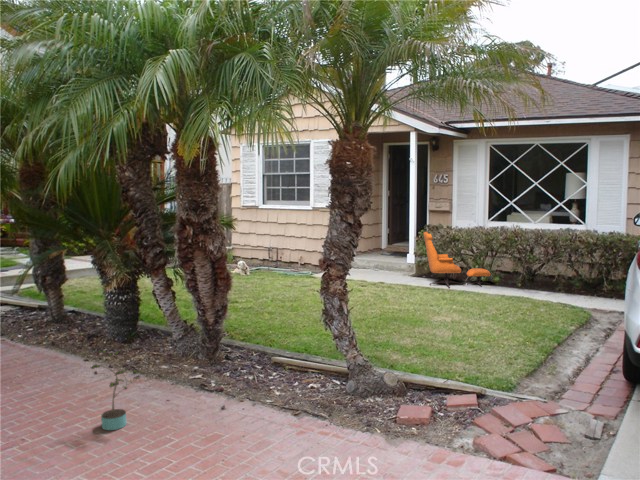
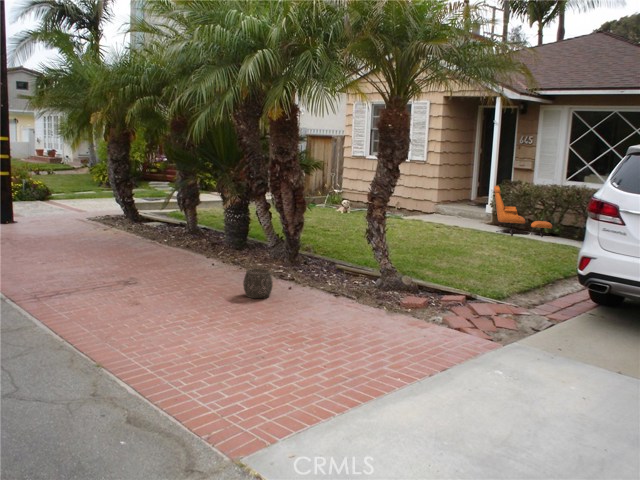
potted plant: present [91,350,139,430] -> none [205,240,236,292]
woven basket: none [156,387,203,438] -> present [243,269,273,298]

